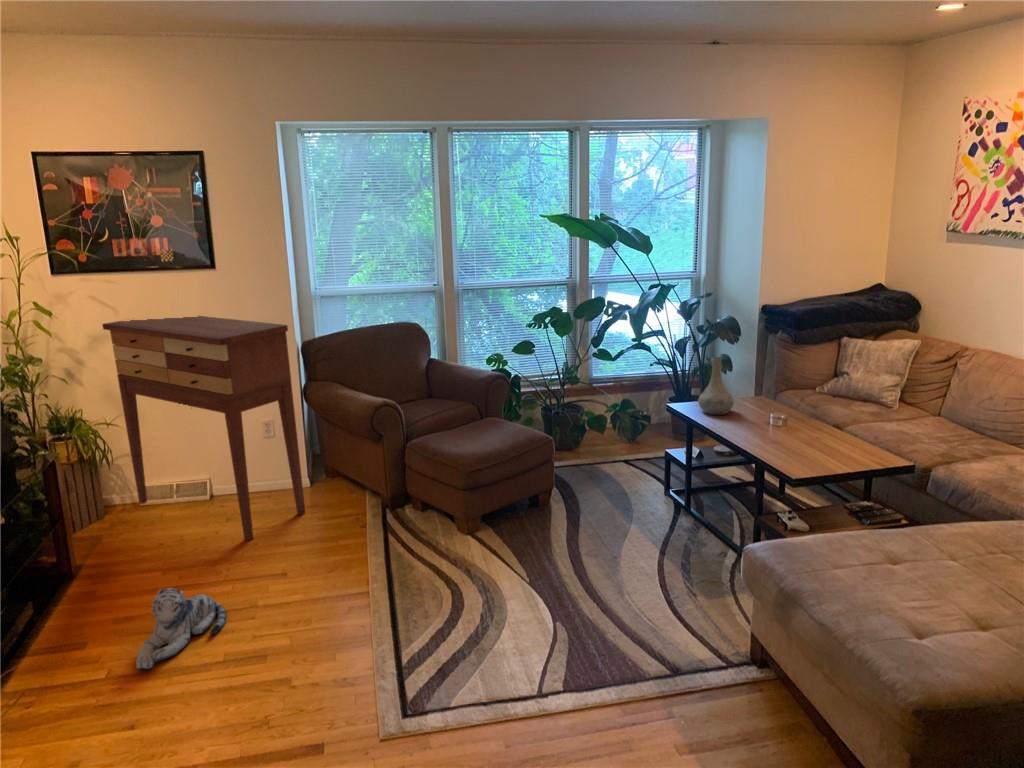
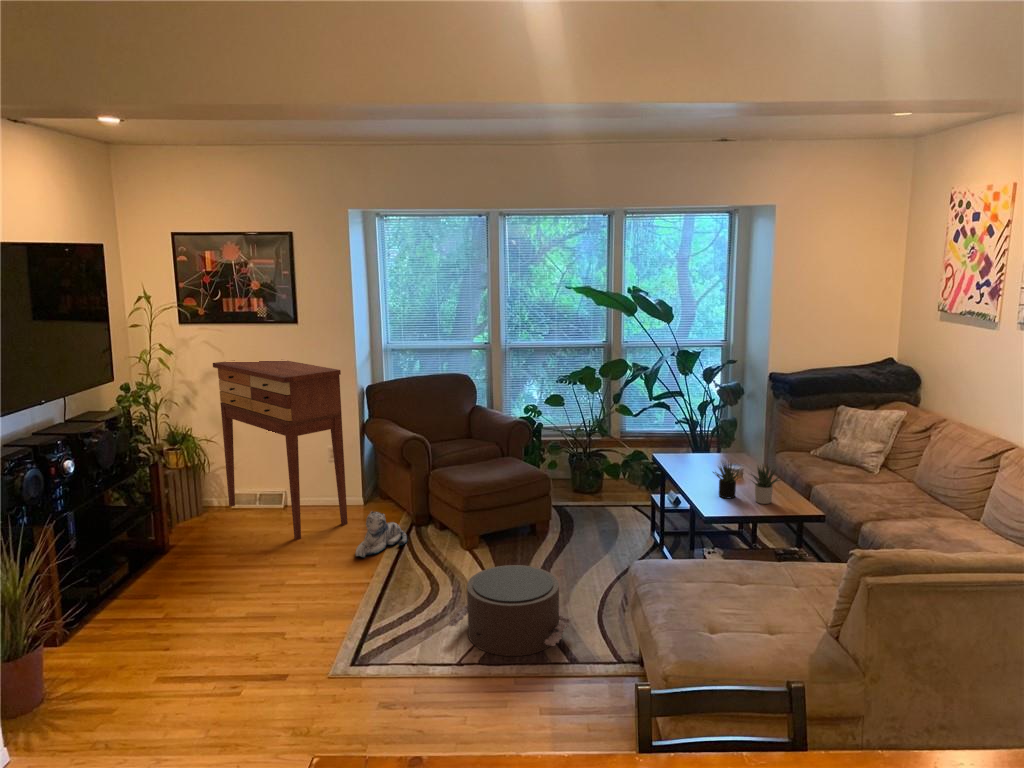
vase: present [698,357,734,415] -> none [676,415,708,466]
succulent plant: none [768,408,857,455] -> present [713,463,779,504]
pouf: none [507,555,655,675] -> present [448,565,571,656]
plush toy: present [136,588,226,669] -> present [355,511,407,557]

